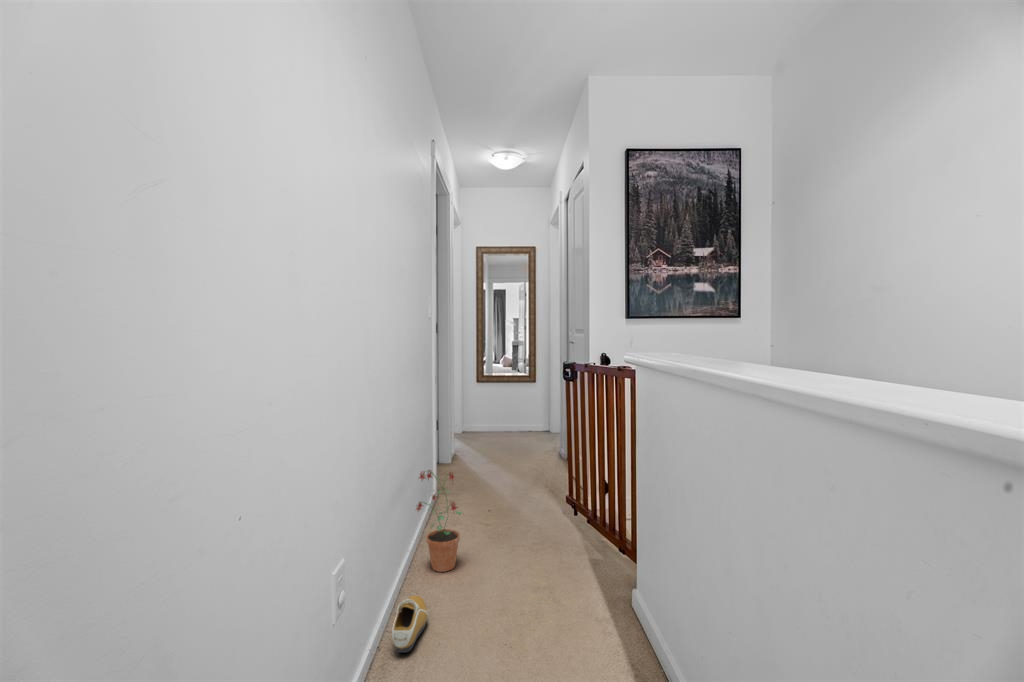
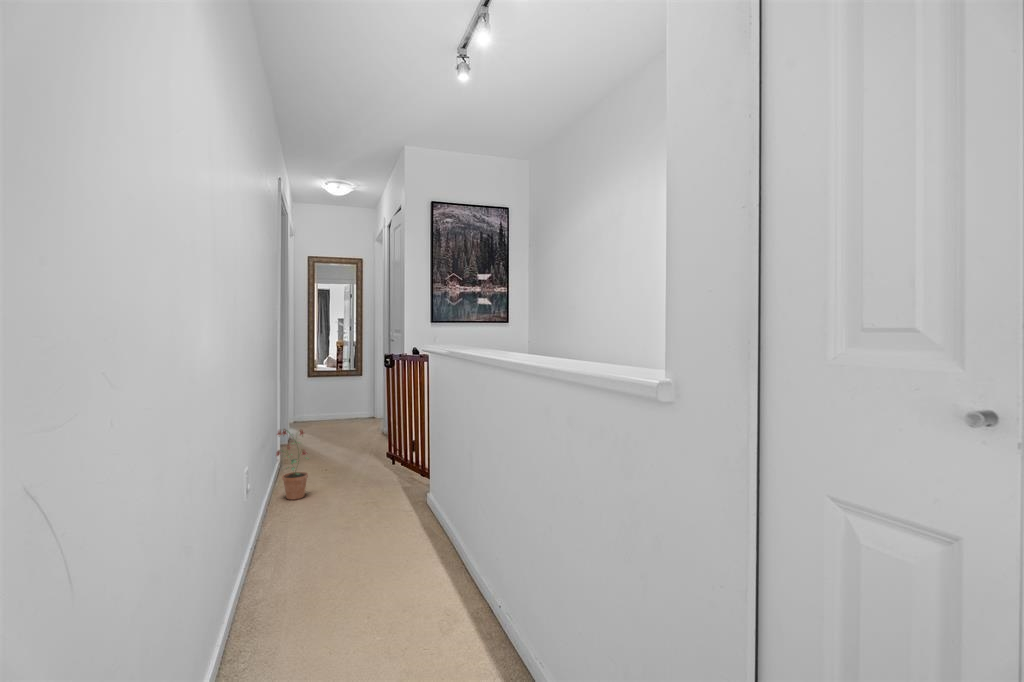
shoe: present [392,596,428,653] -> none [269,503,291,532]

